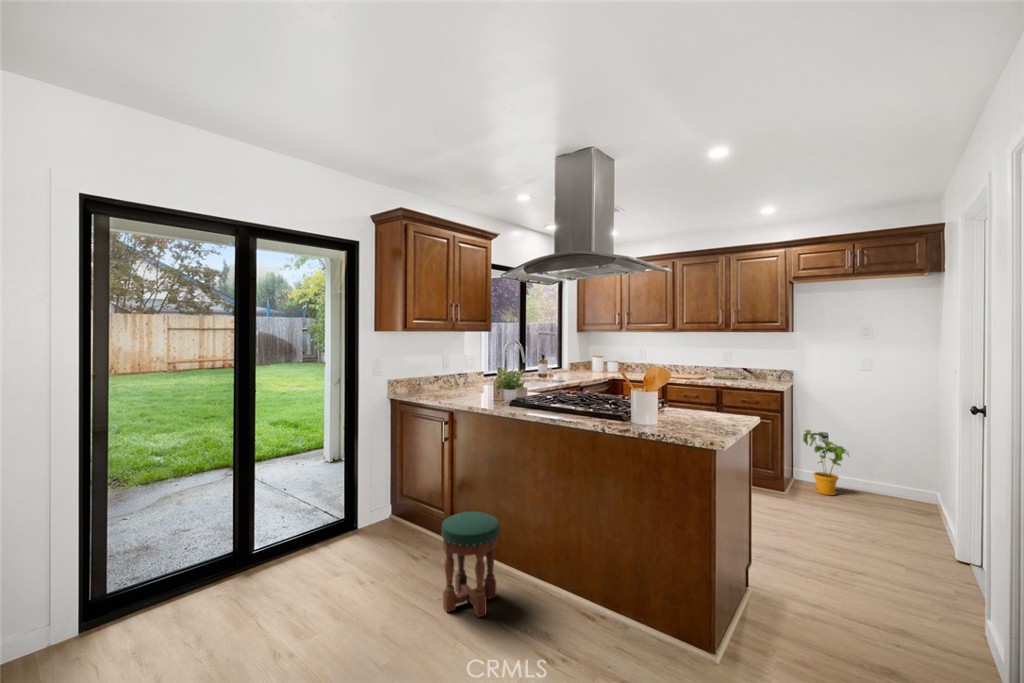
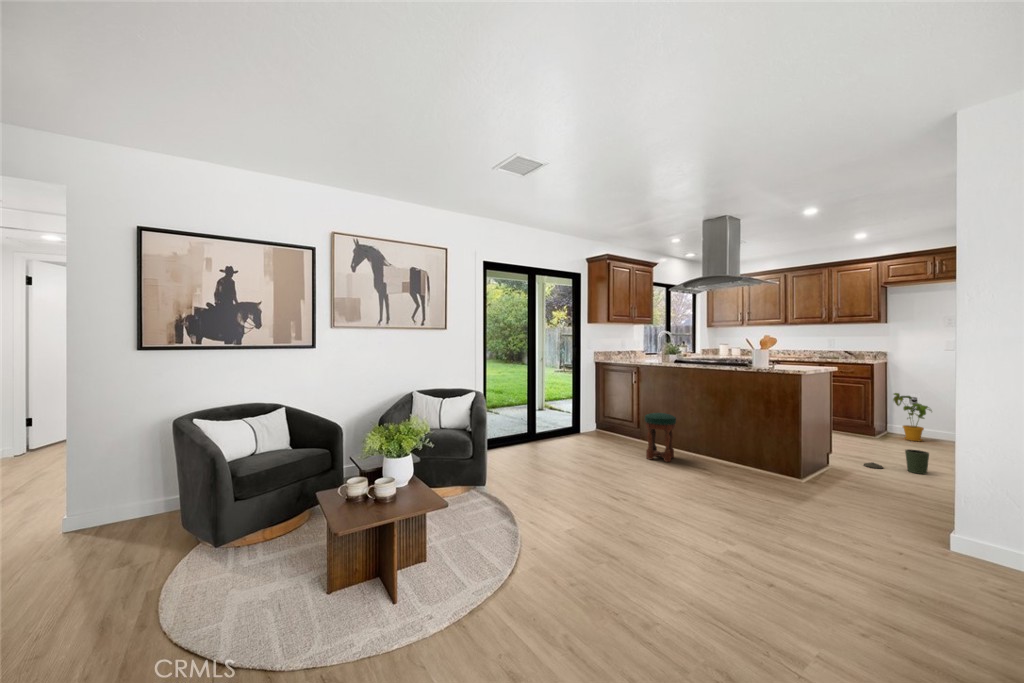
trash can: none [790,547,884,592] -> present [864,449,929,474]

